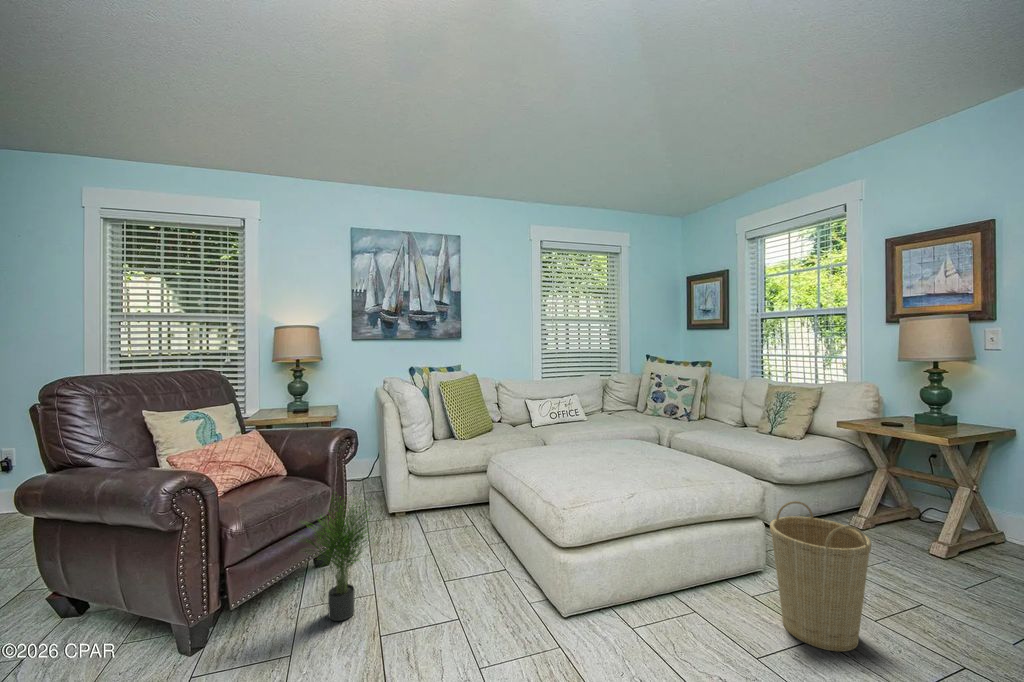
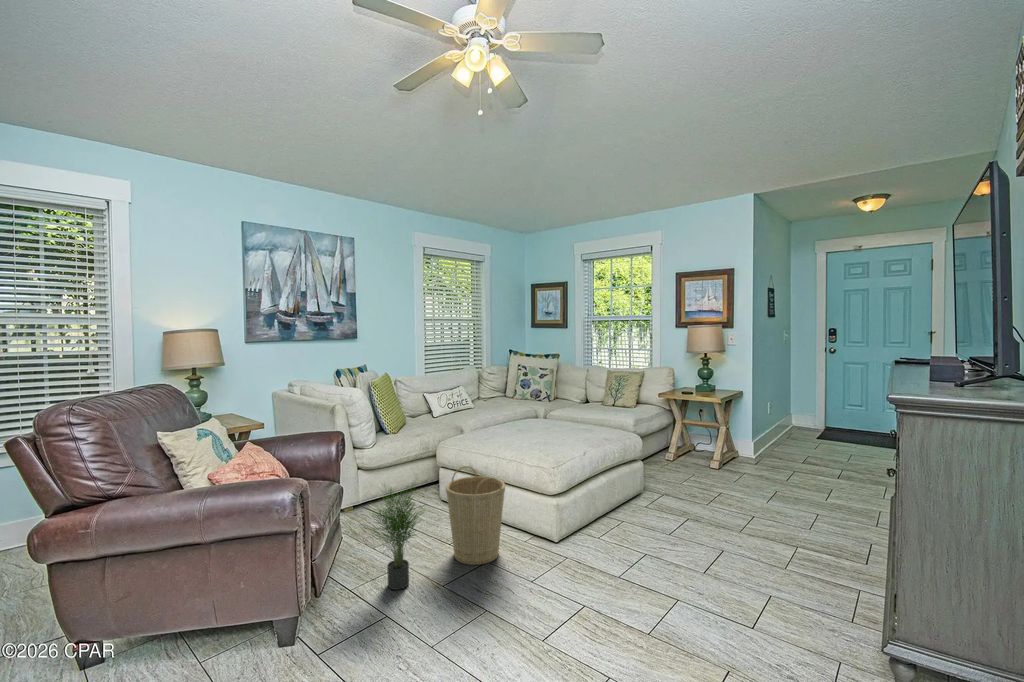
basket: present [770,501,871,651] -> present [446,466,505,565]

